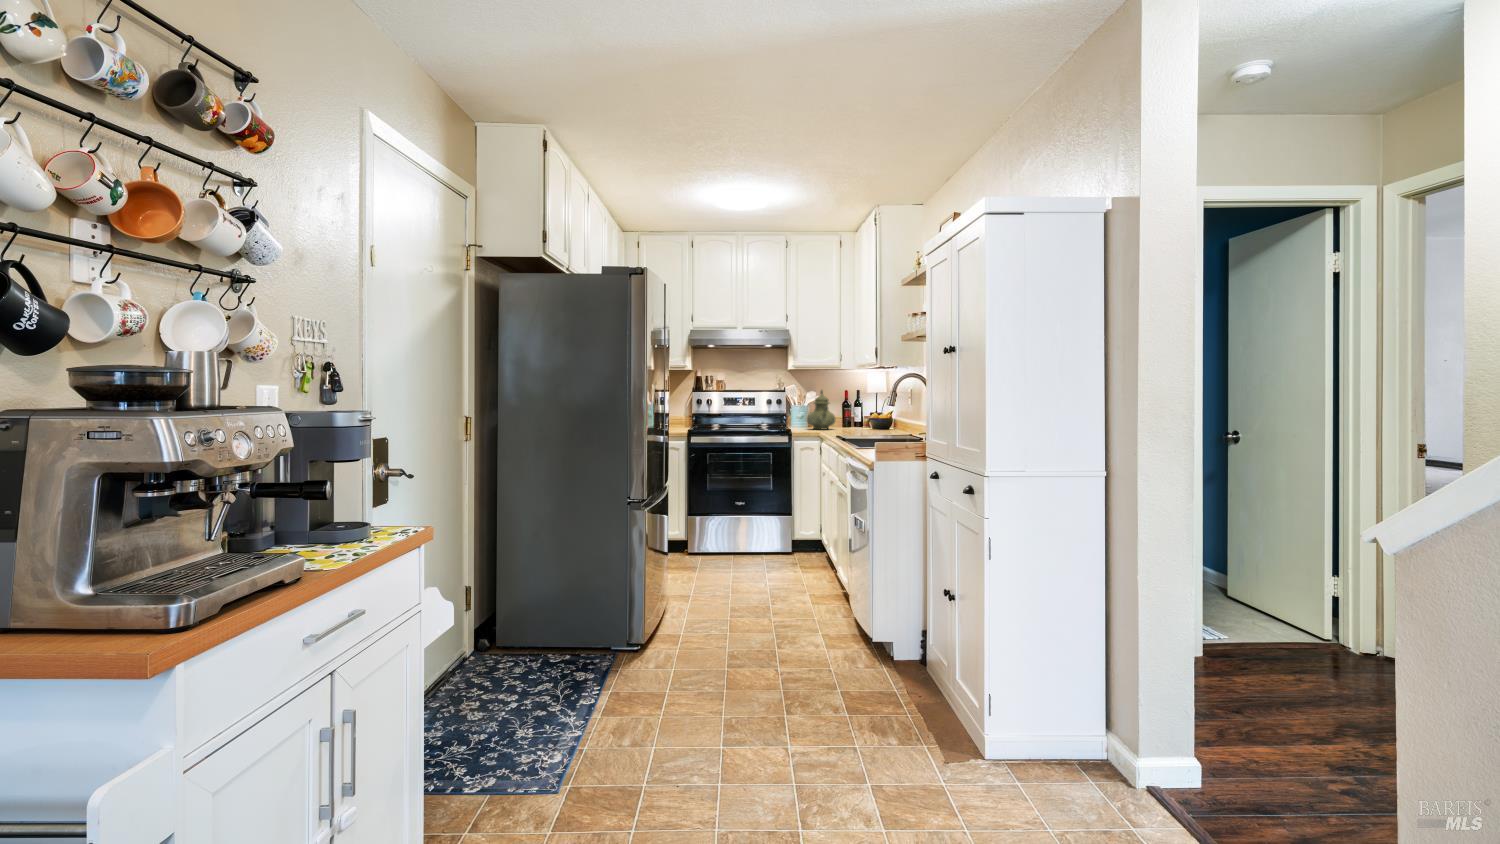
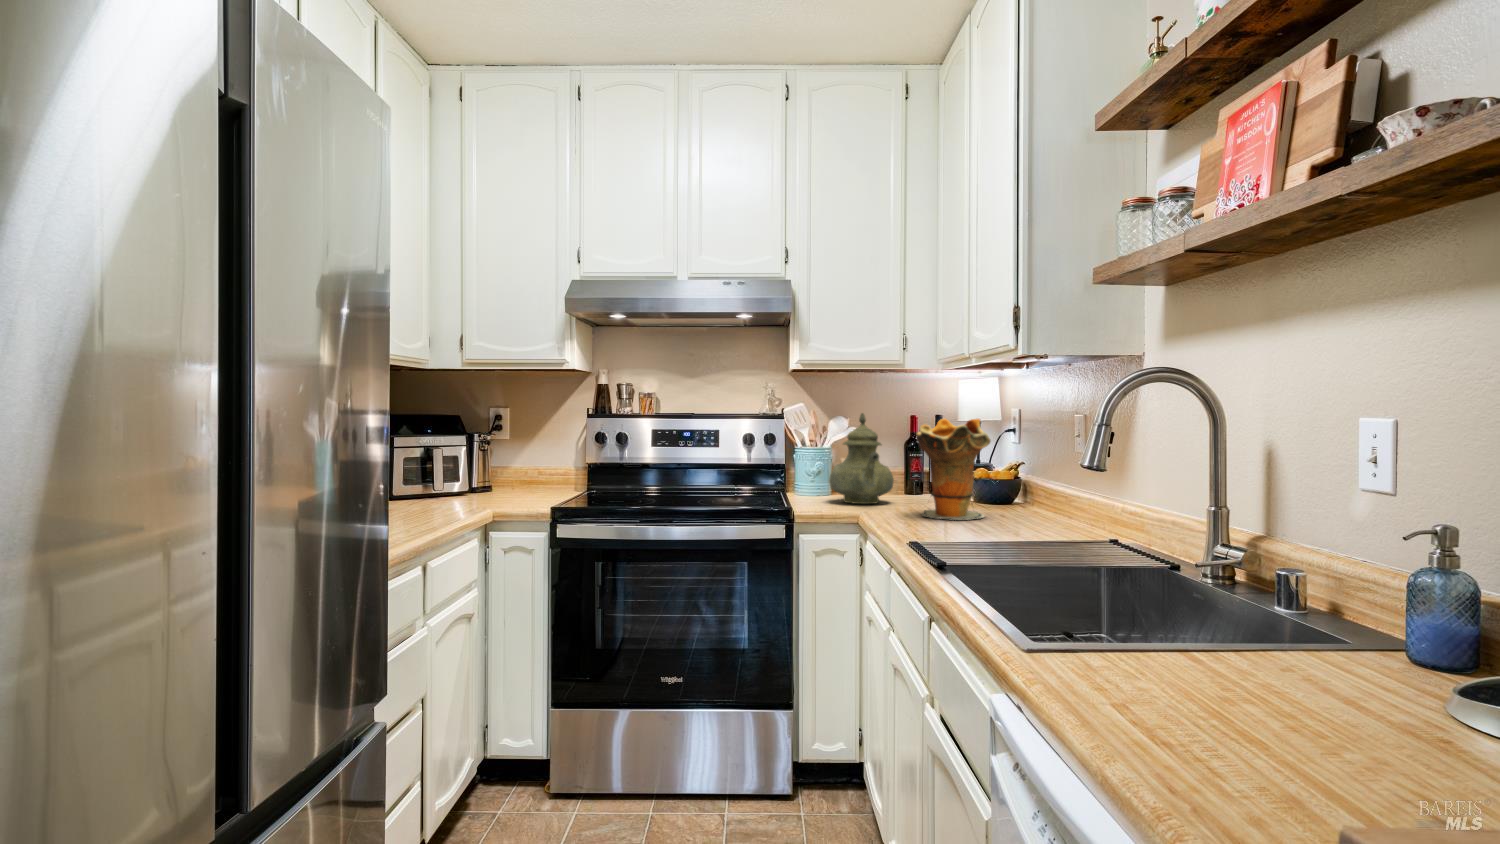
decorative vase: none [843,391,873,432] -> present [916,419,991,520]

